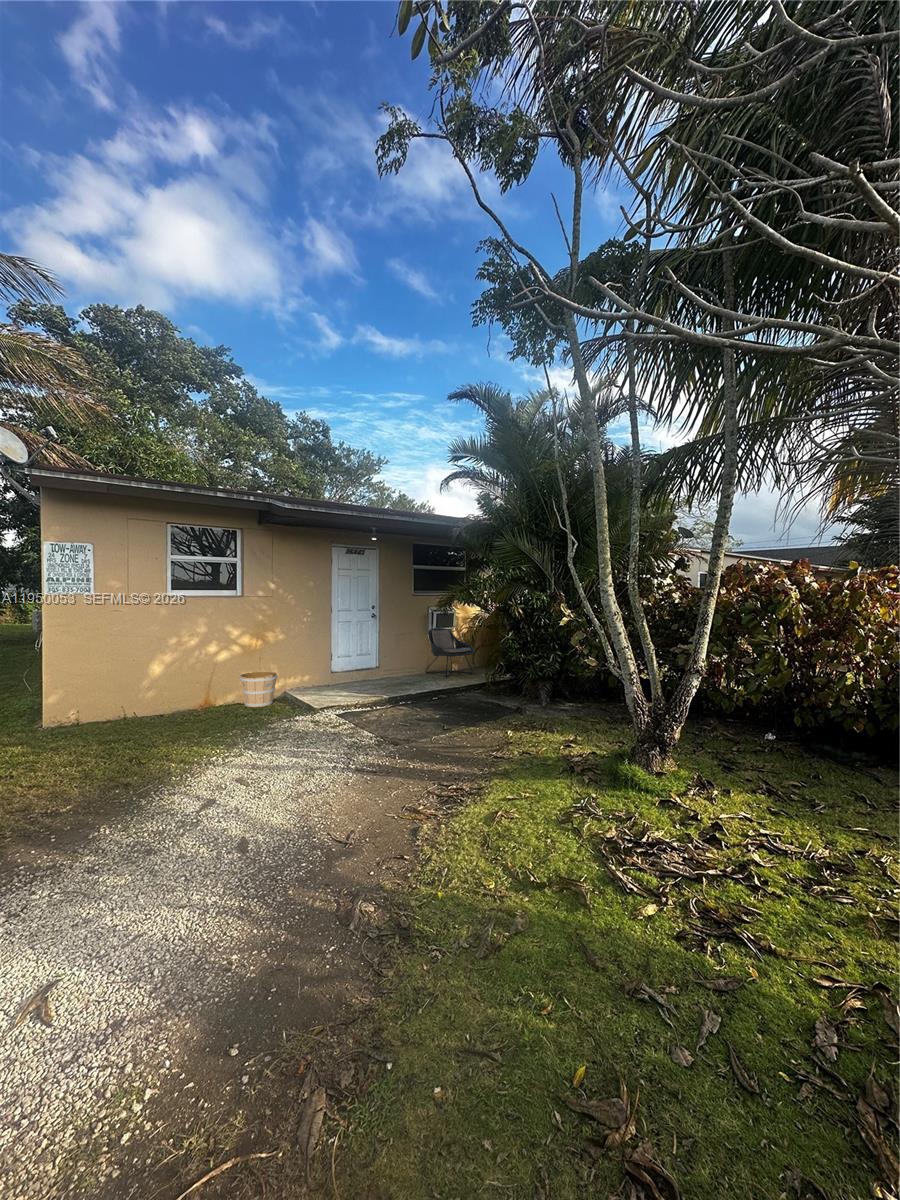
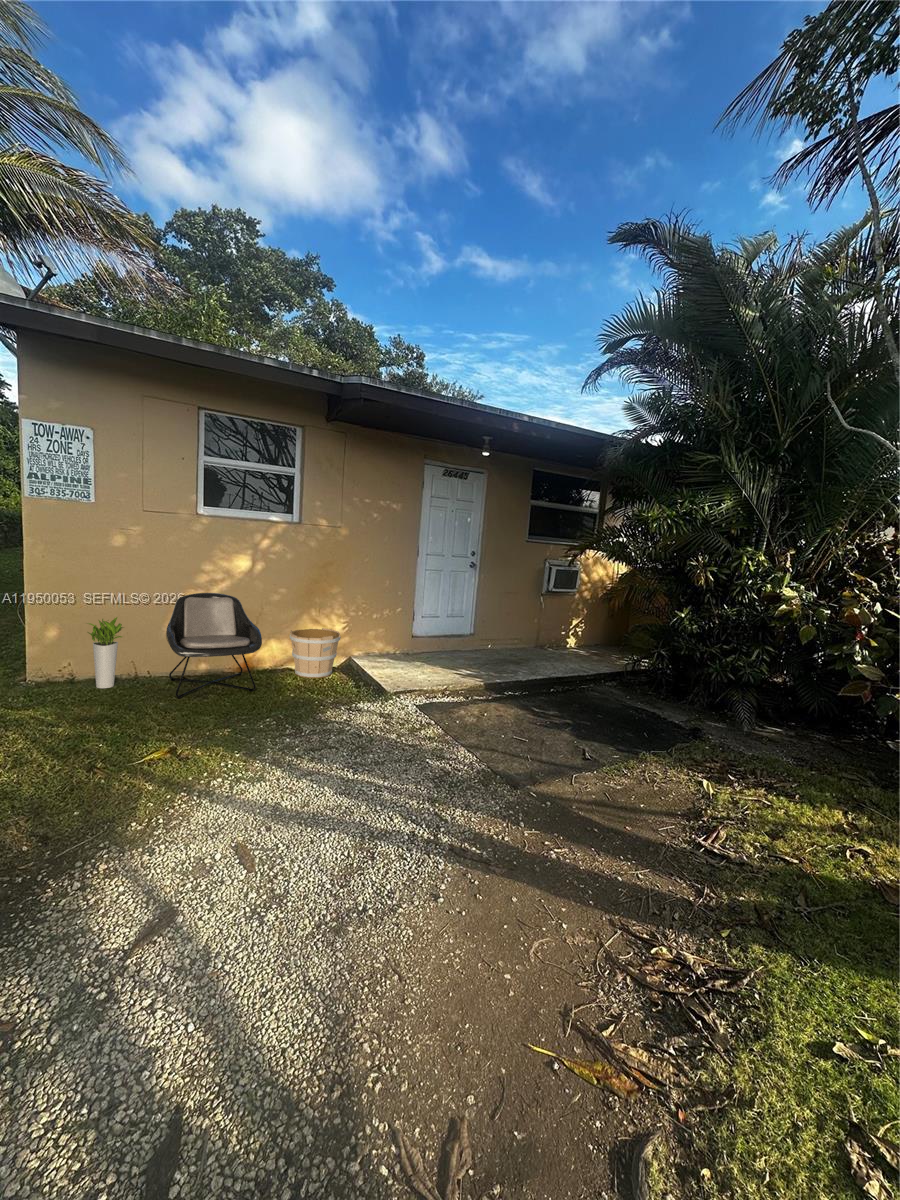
lounge chair: present [425,628,475,677] -> present [166,593,262,698]
planter: none [88,674,117,727] -> present [88,617,123,688]

